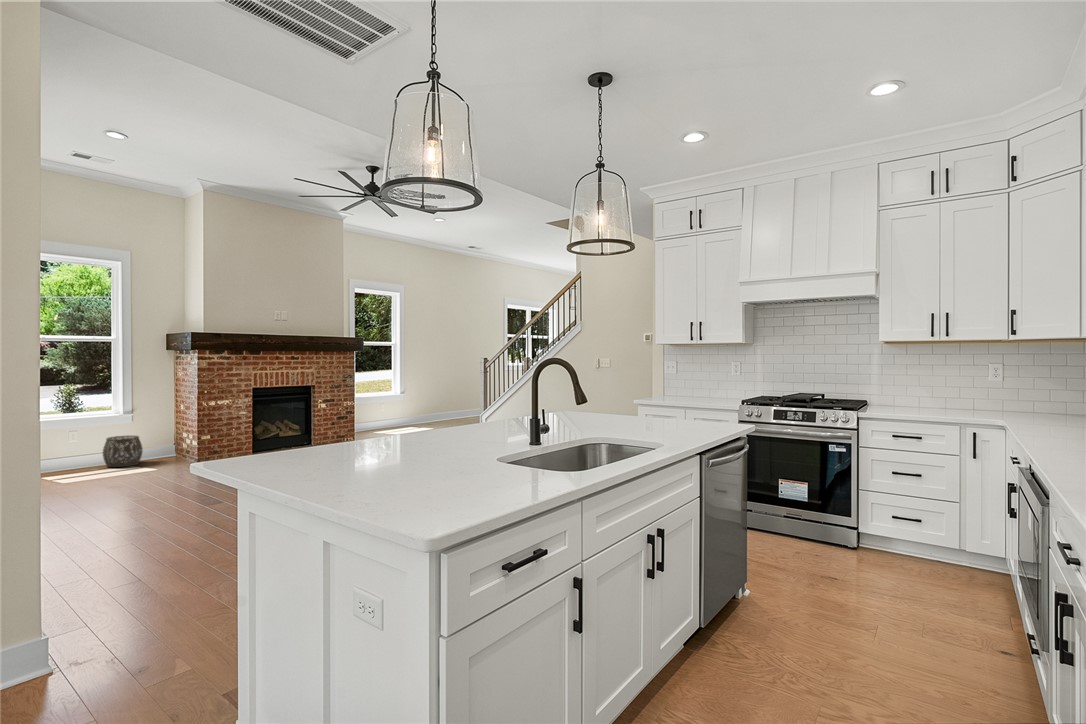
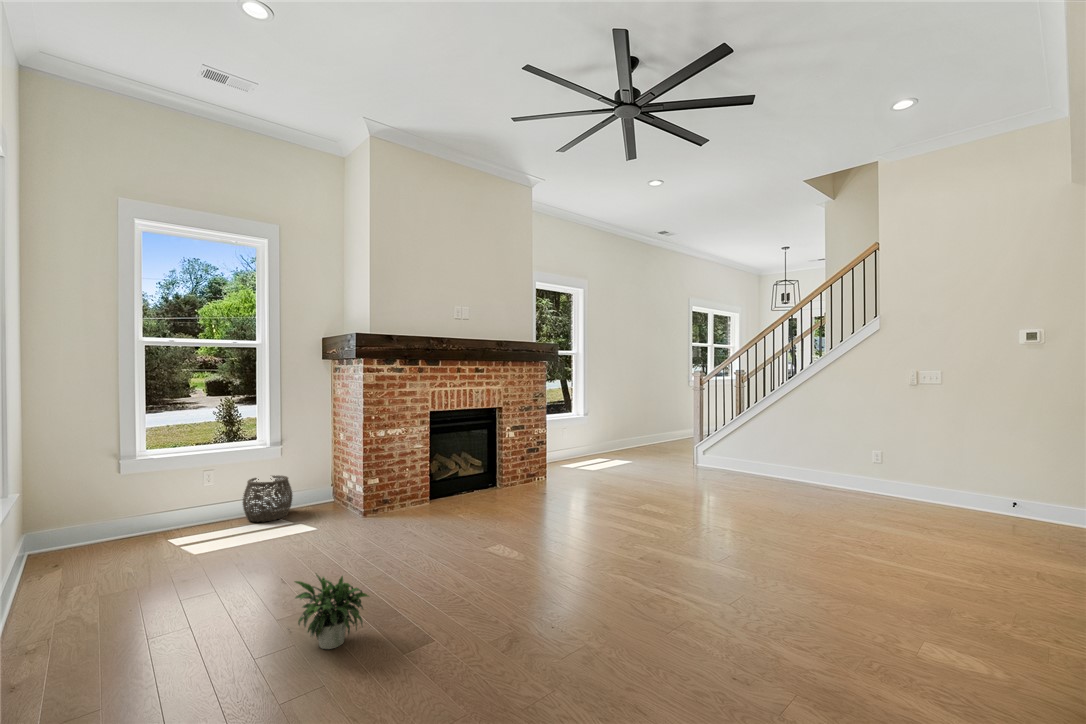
potted plant: none [138,472,188,509] -> present [288,574,369,649]

